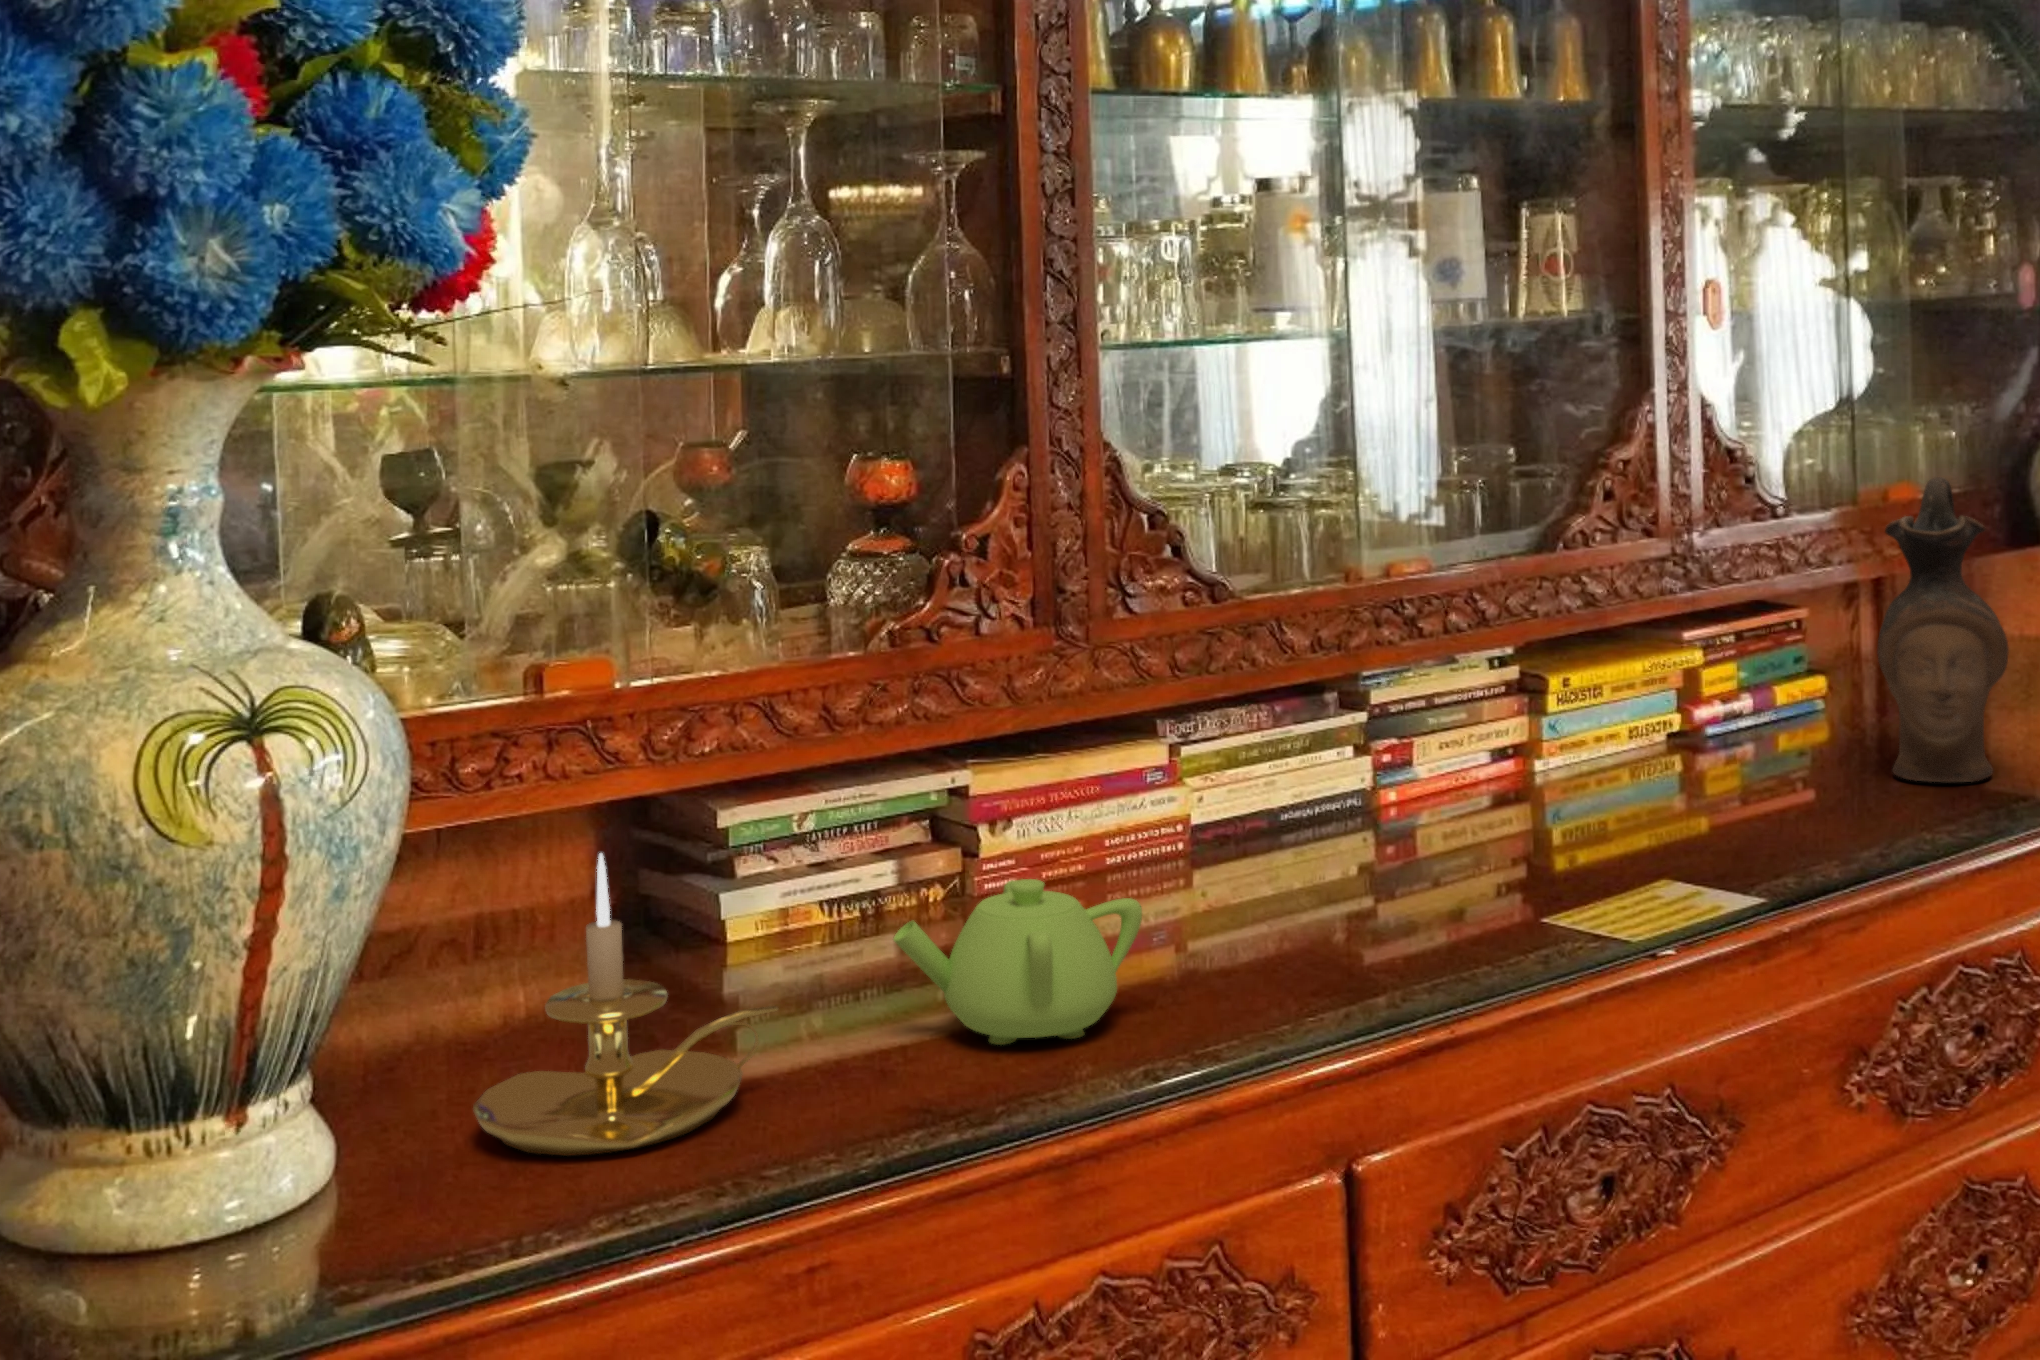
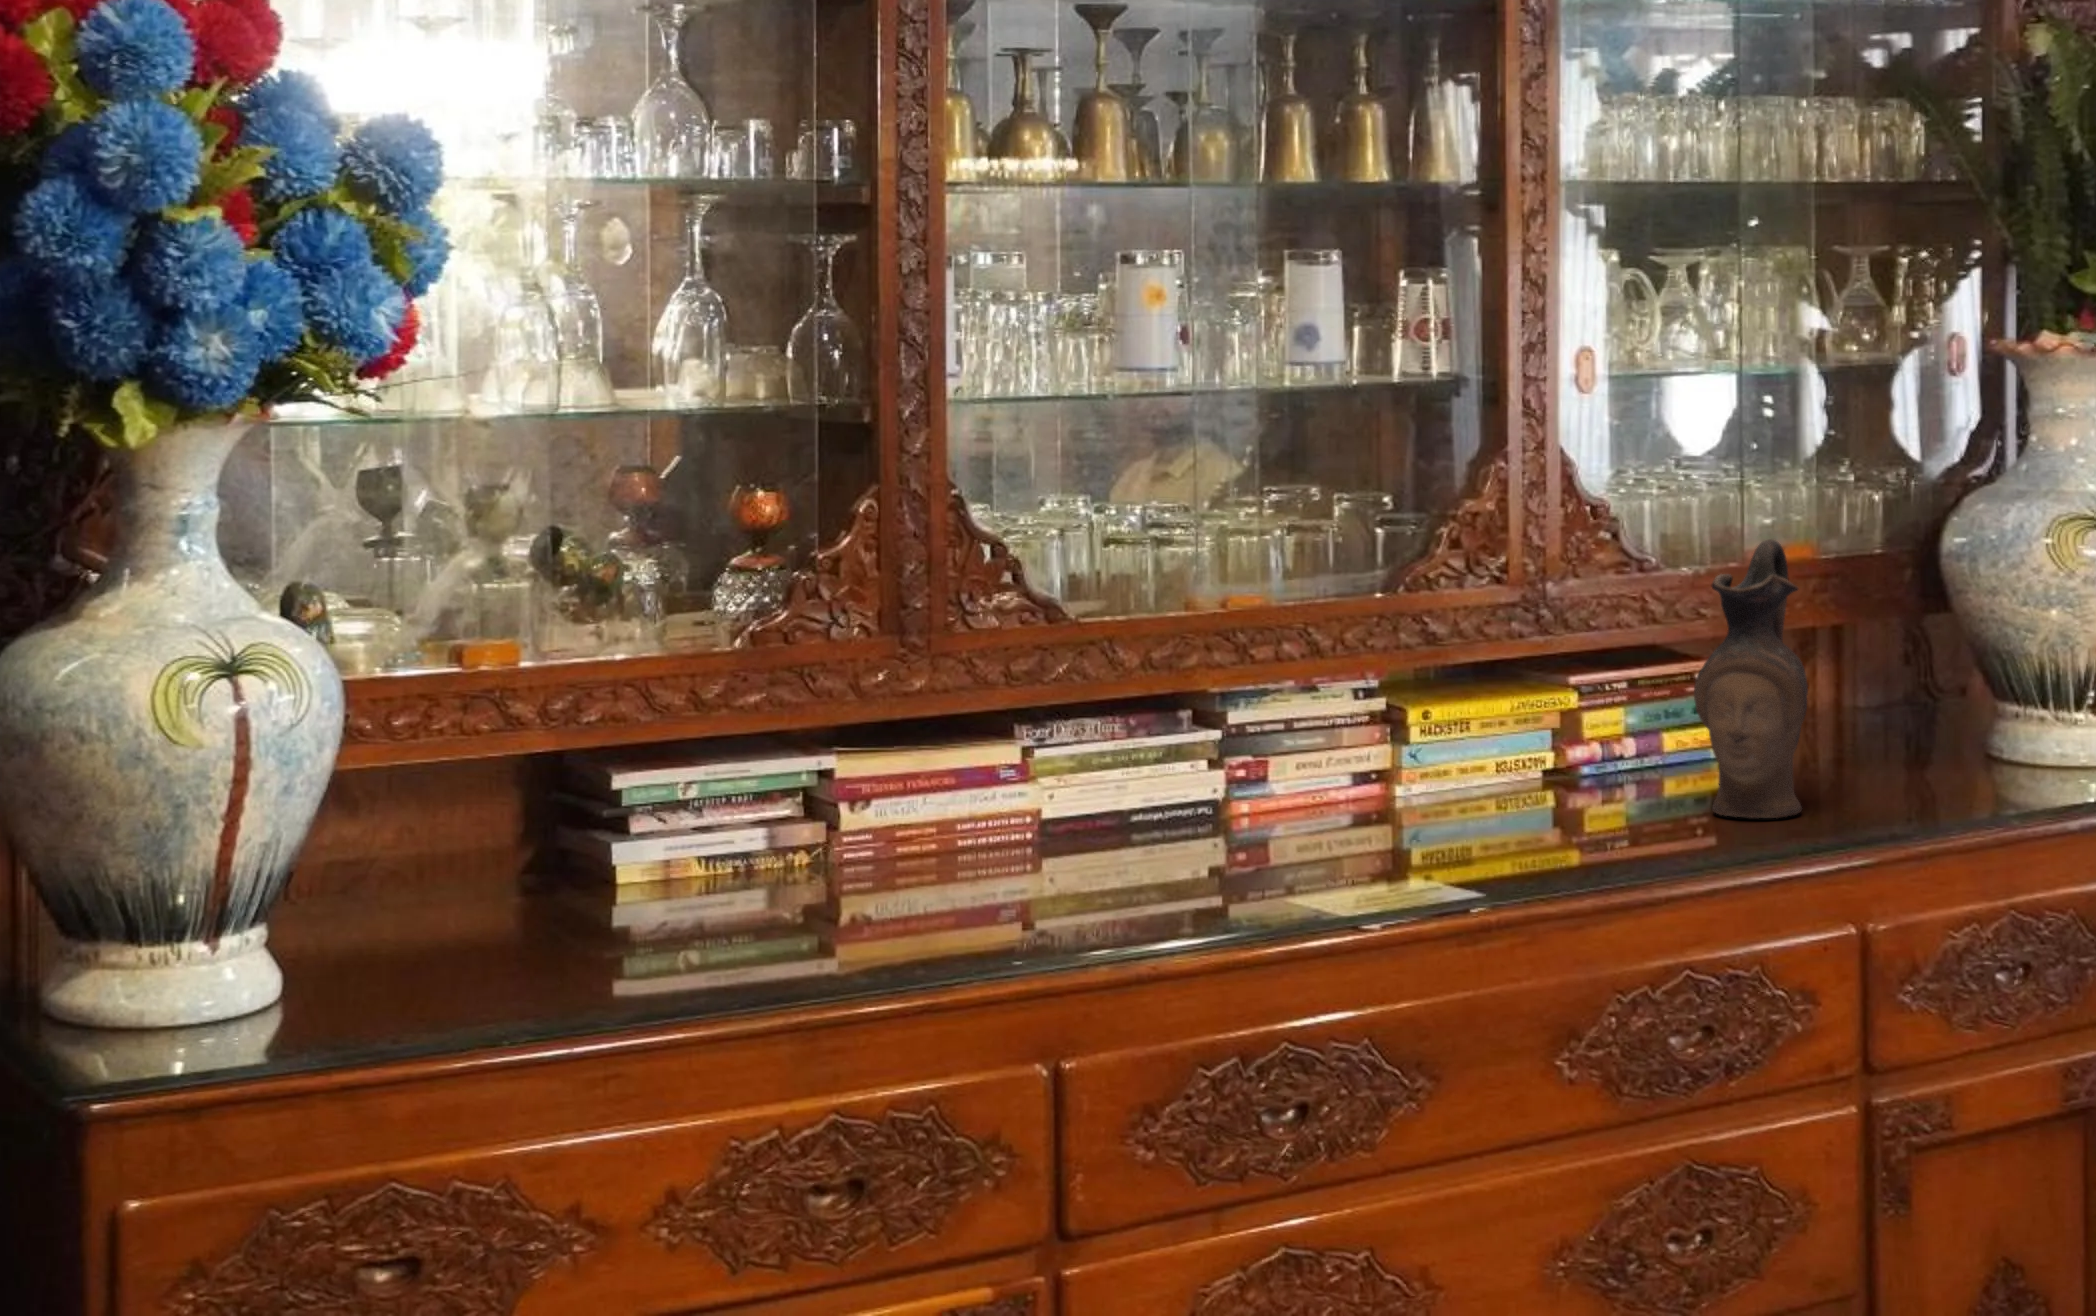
candle holder: present [473,853,778,1156] -> none [389,783,620,998]
teapot: present [893,879,1142,1045] -> none [721,829,918,953]

